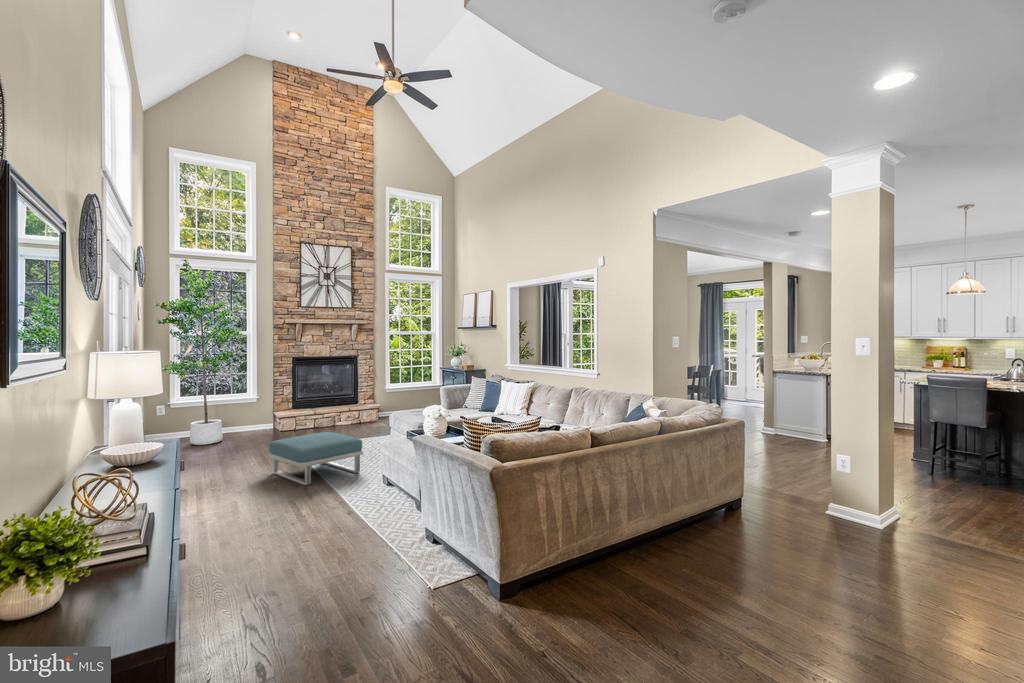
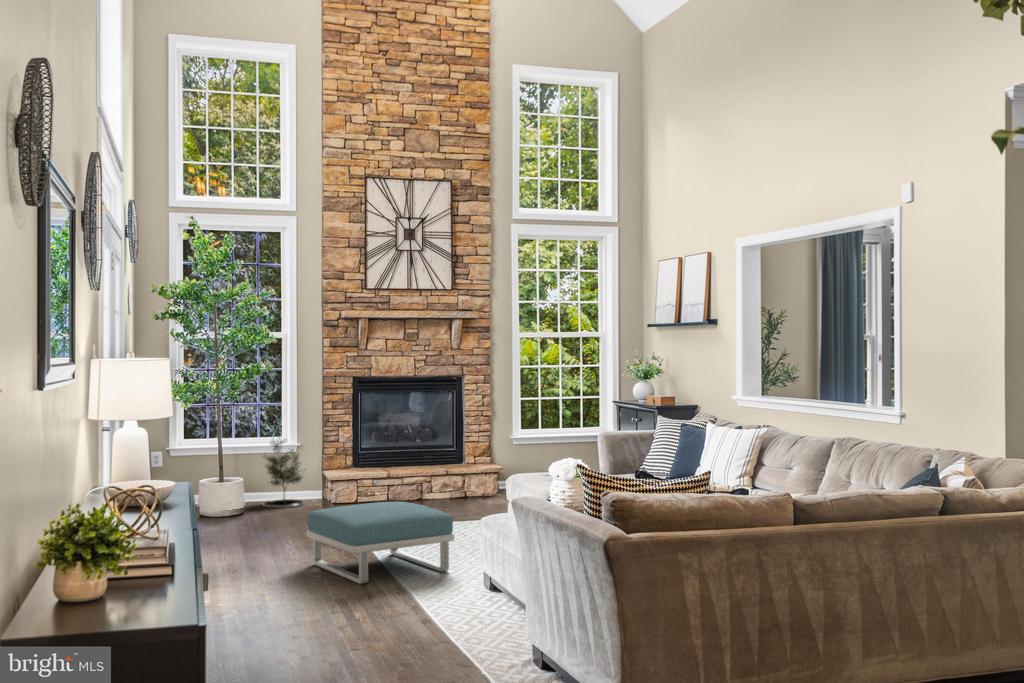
potted tree: none [234,390,264,435] -> present [263,435,304,508]

